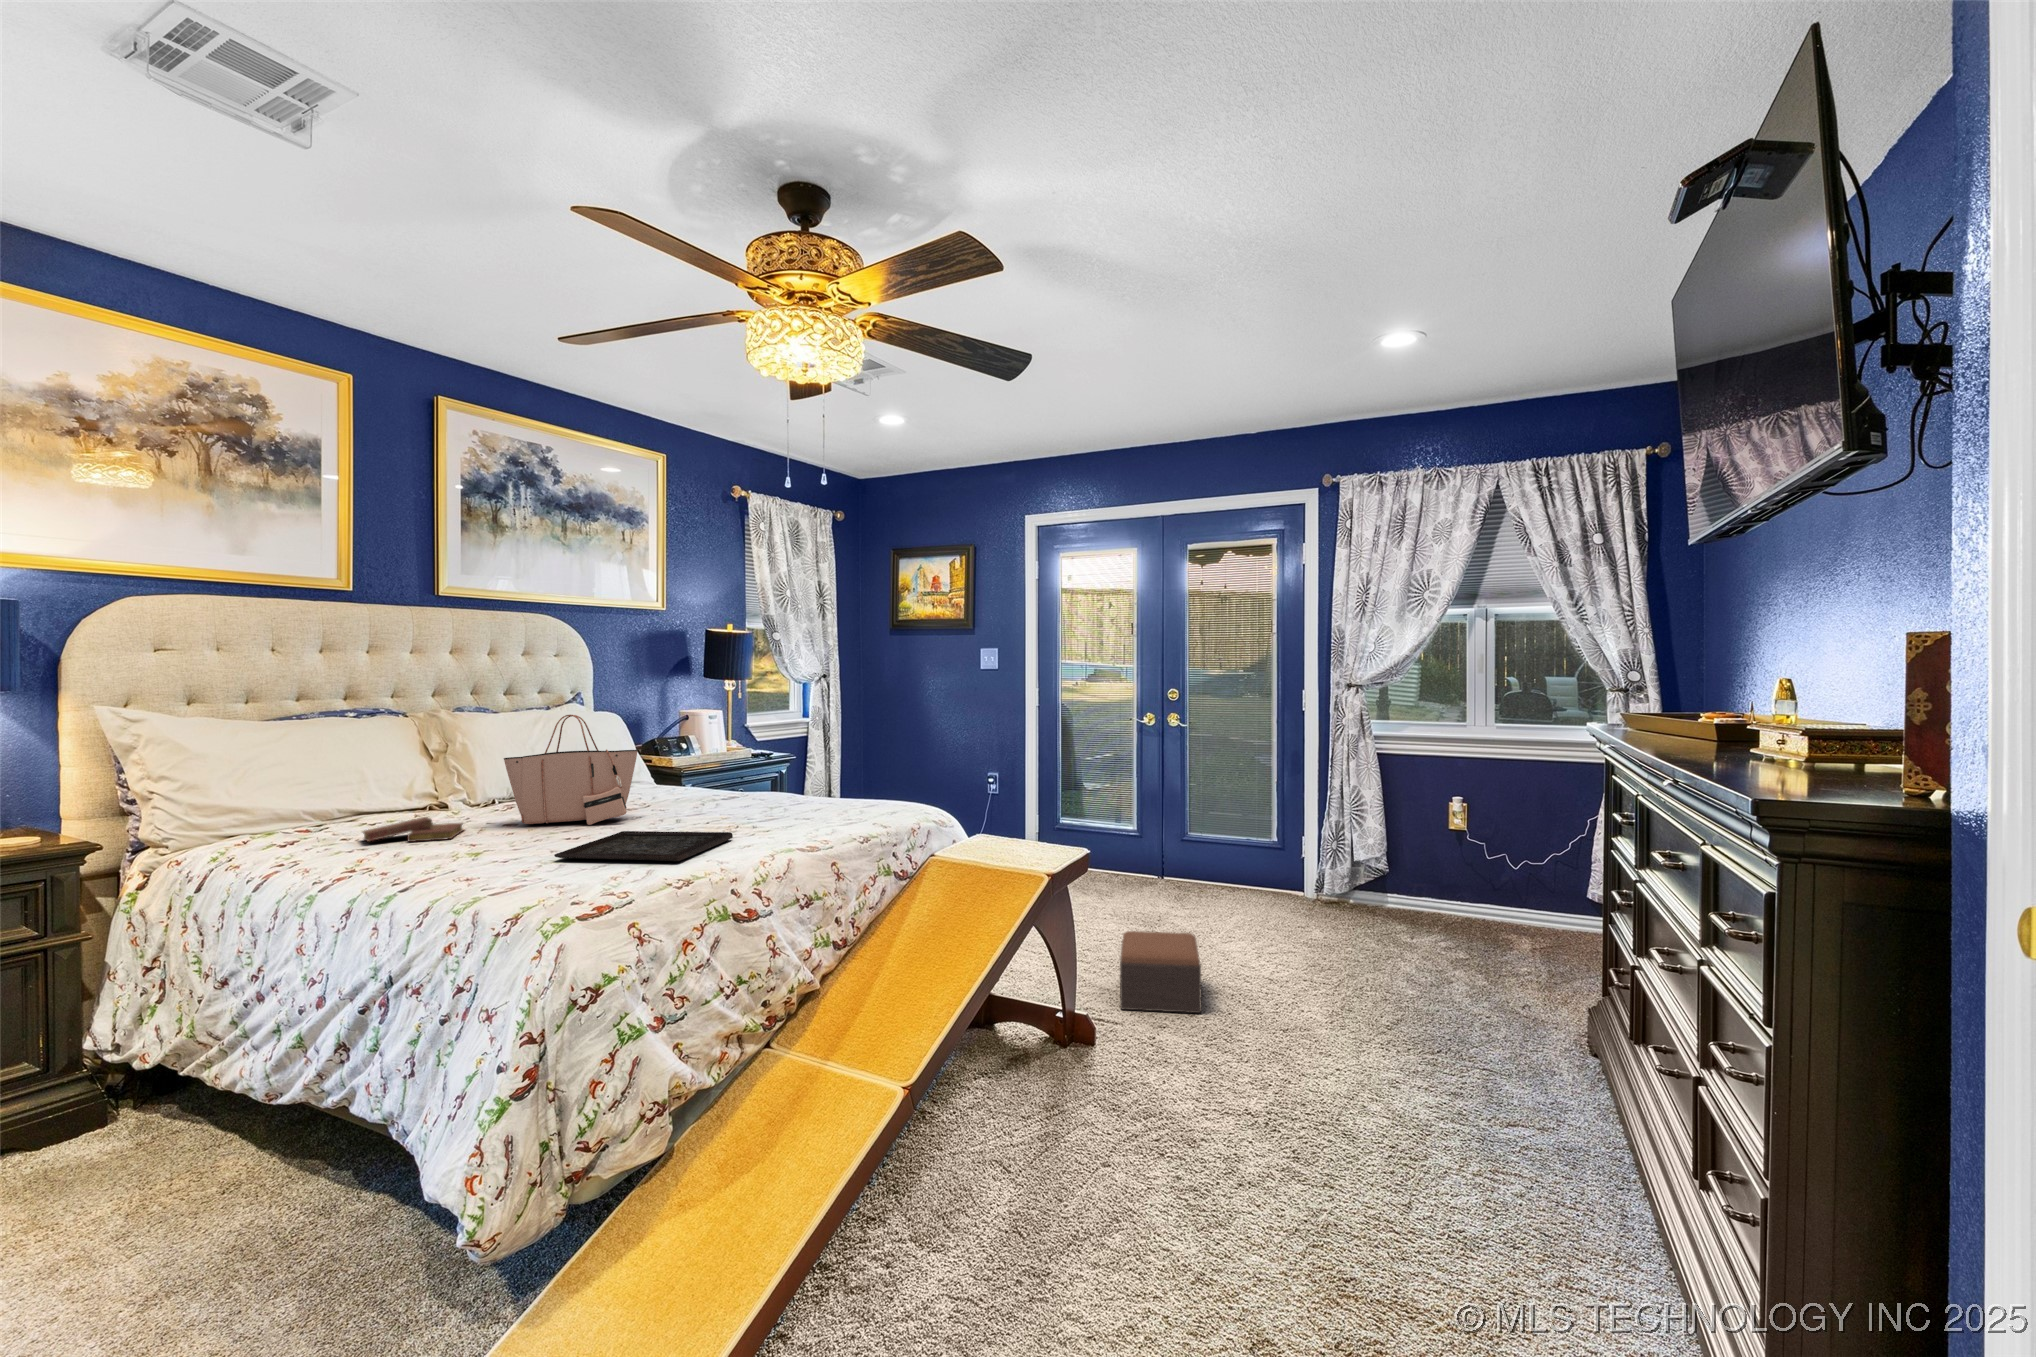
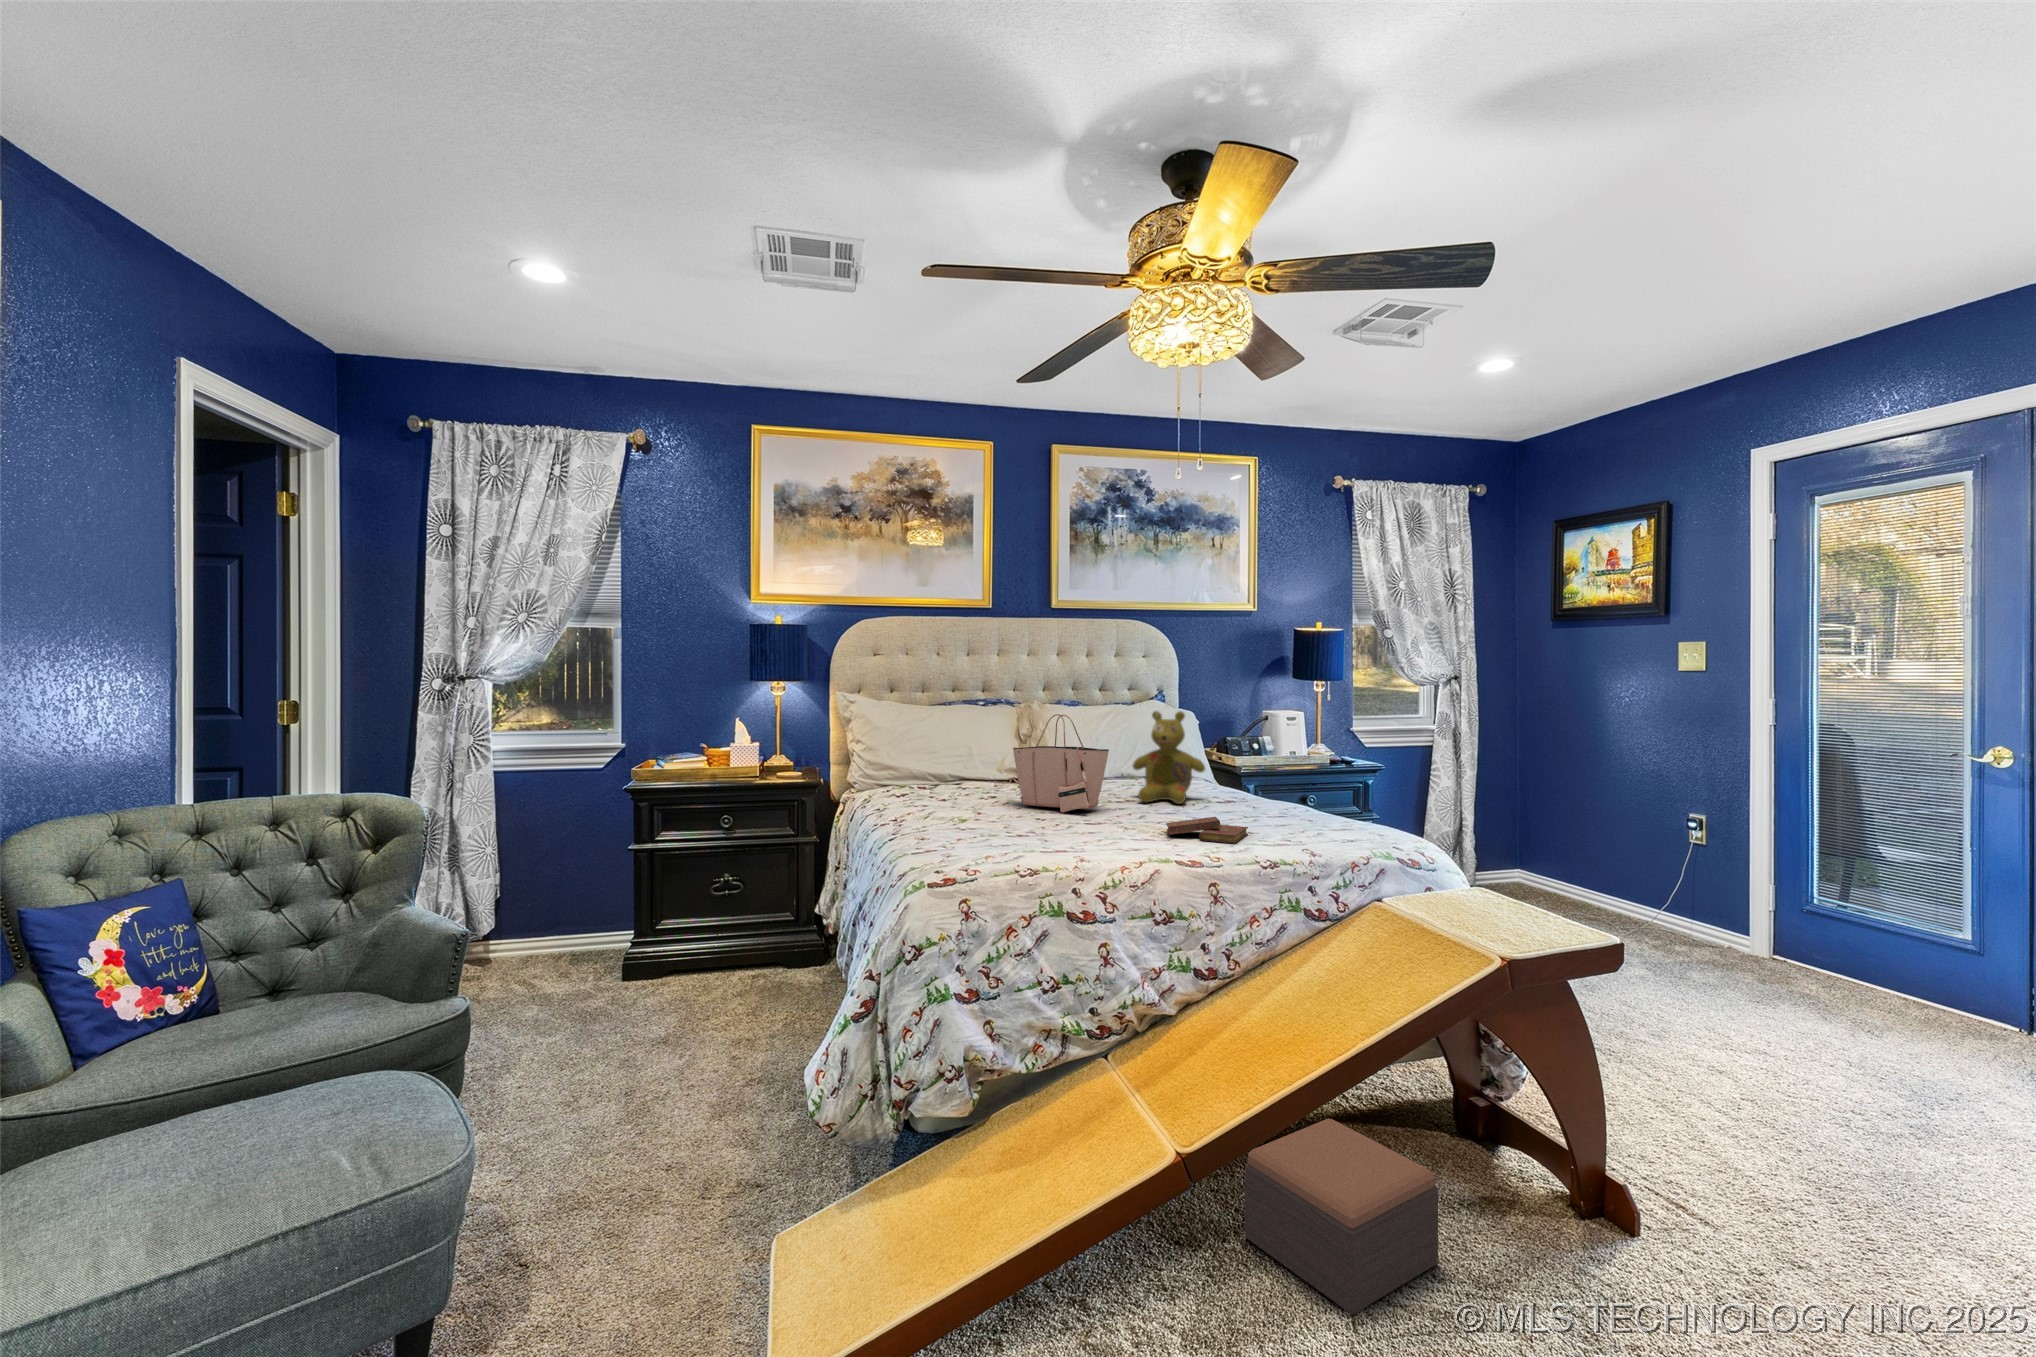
stuffed bear: none [630,707,711,805] -> present [1133,711,1205,804]
book: present [363,817,463,842] -> present [1166,817,1248,844]
tray: present [554,831,733,861] -> none [979,822,1126,856]
footstool: present [1120,931,1202,1013] -> present [1245,1119,1438,1315]

